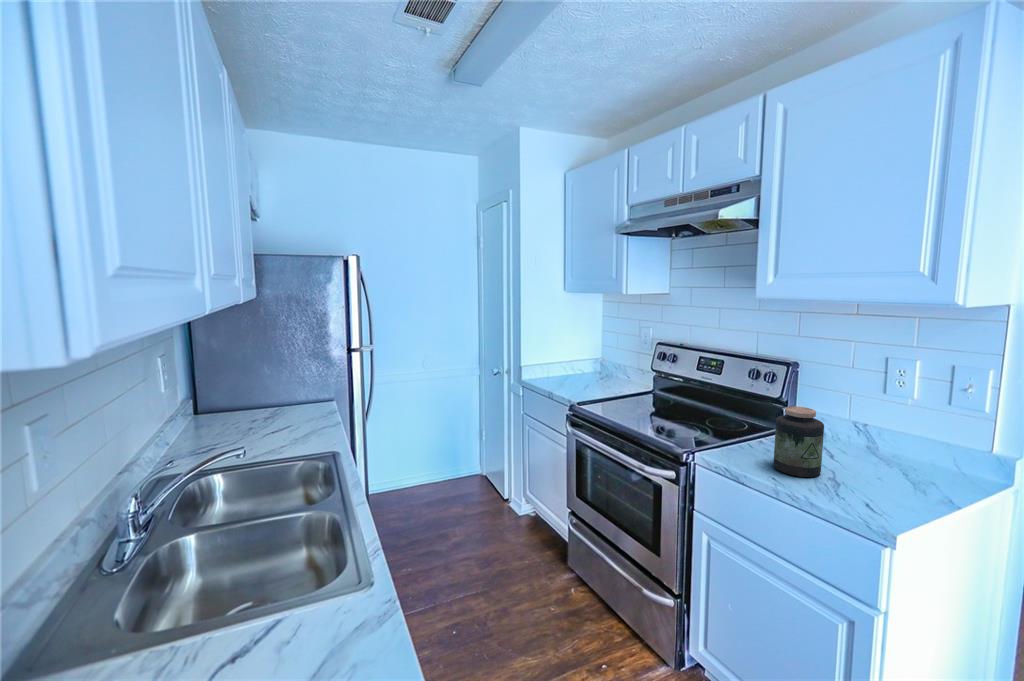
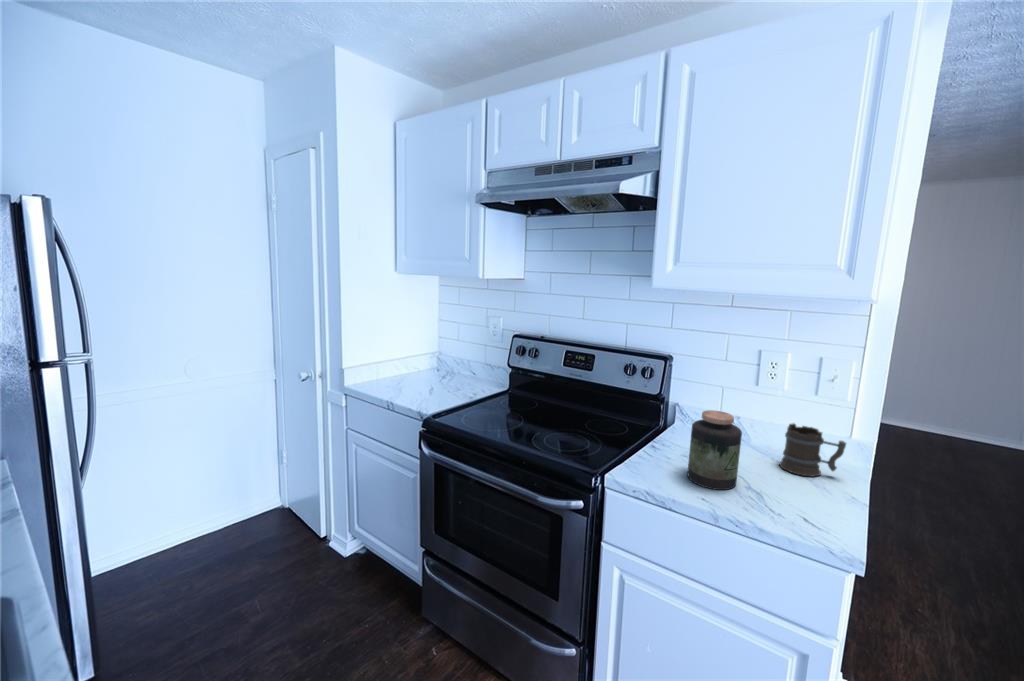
mug: none [887,429,957,482] -> present [779,423,846,477]

